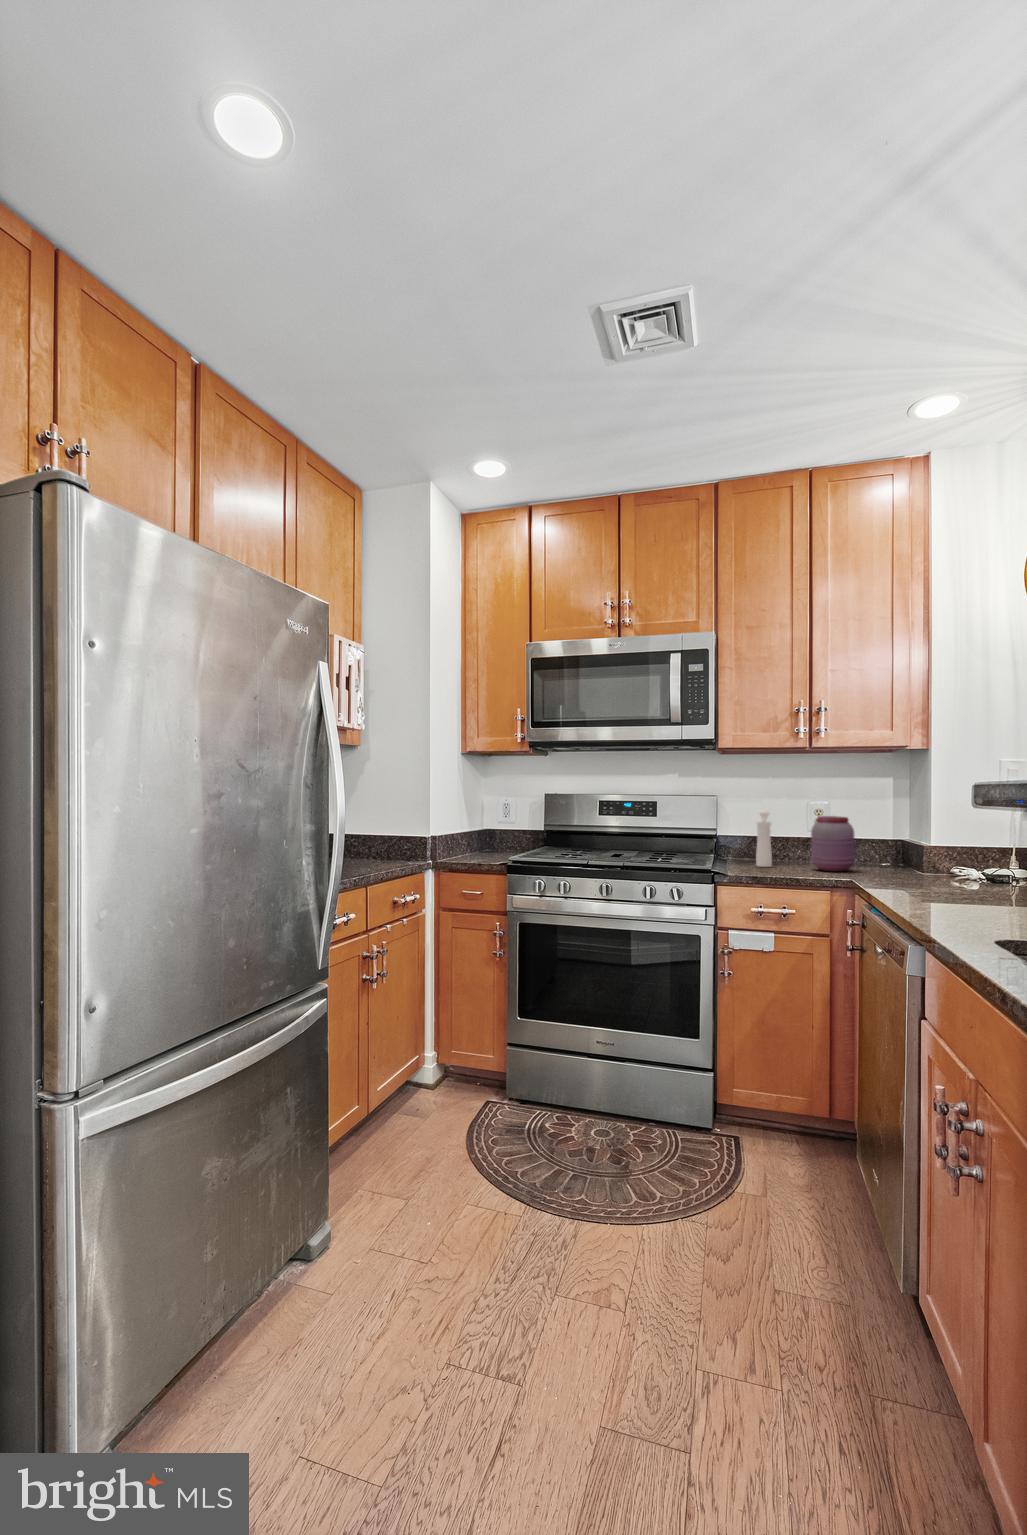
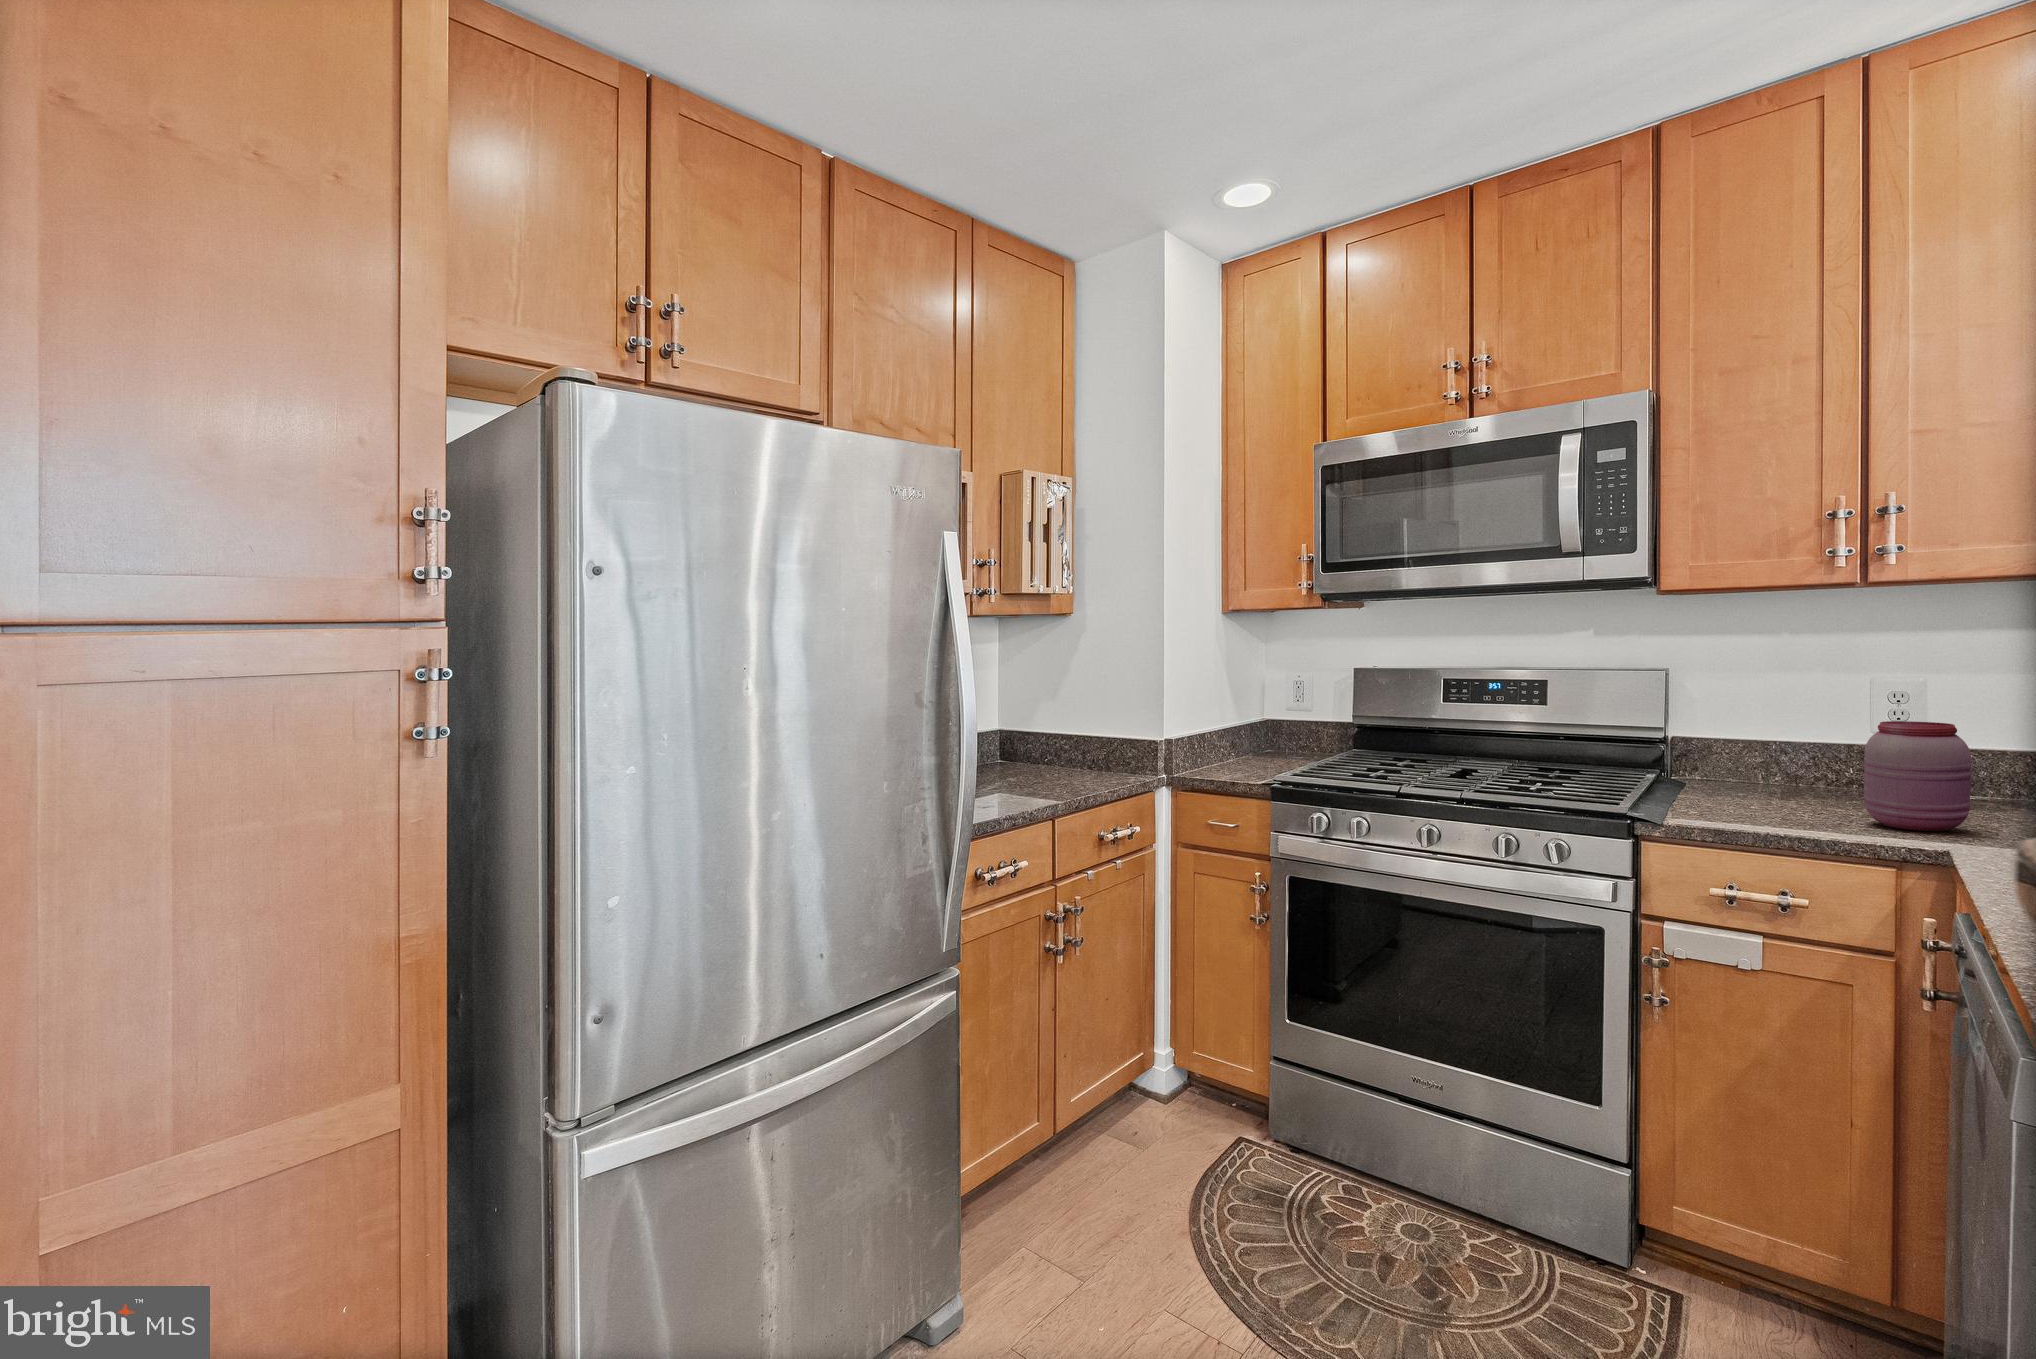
pepper mill: present [756,810,772,867] -> none [1740,705,1777,812]

